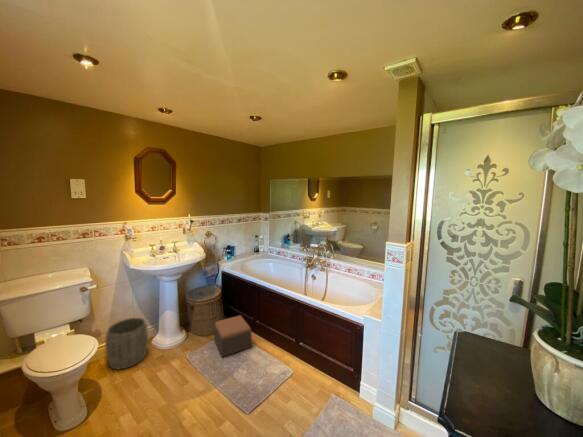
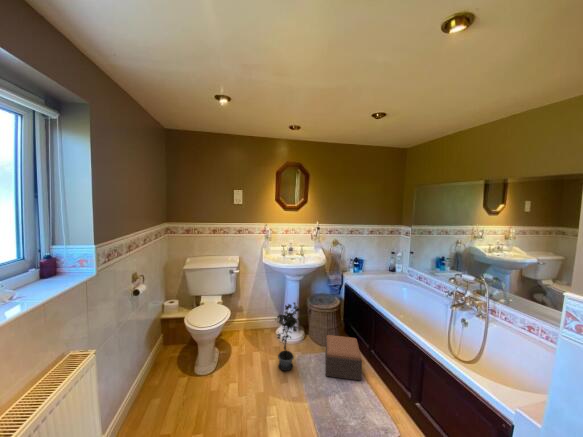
potted plant: none [161,301,195,373] -> present [277,303,301,370]
woven basket: present [105,318,148,369] -> none [243,305,272,346]

